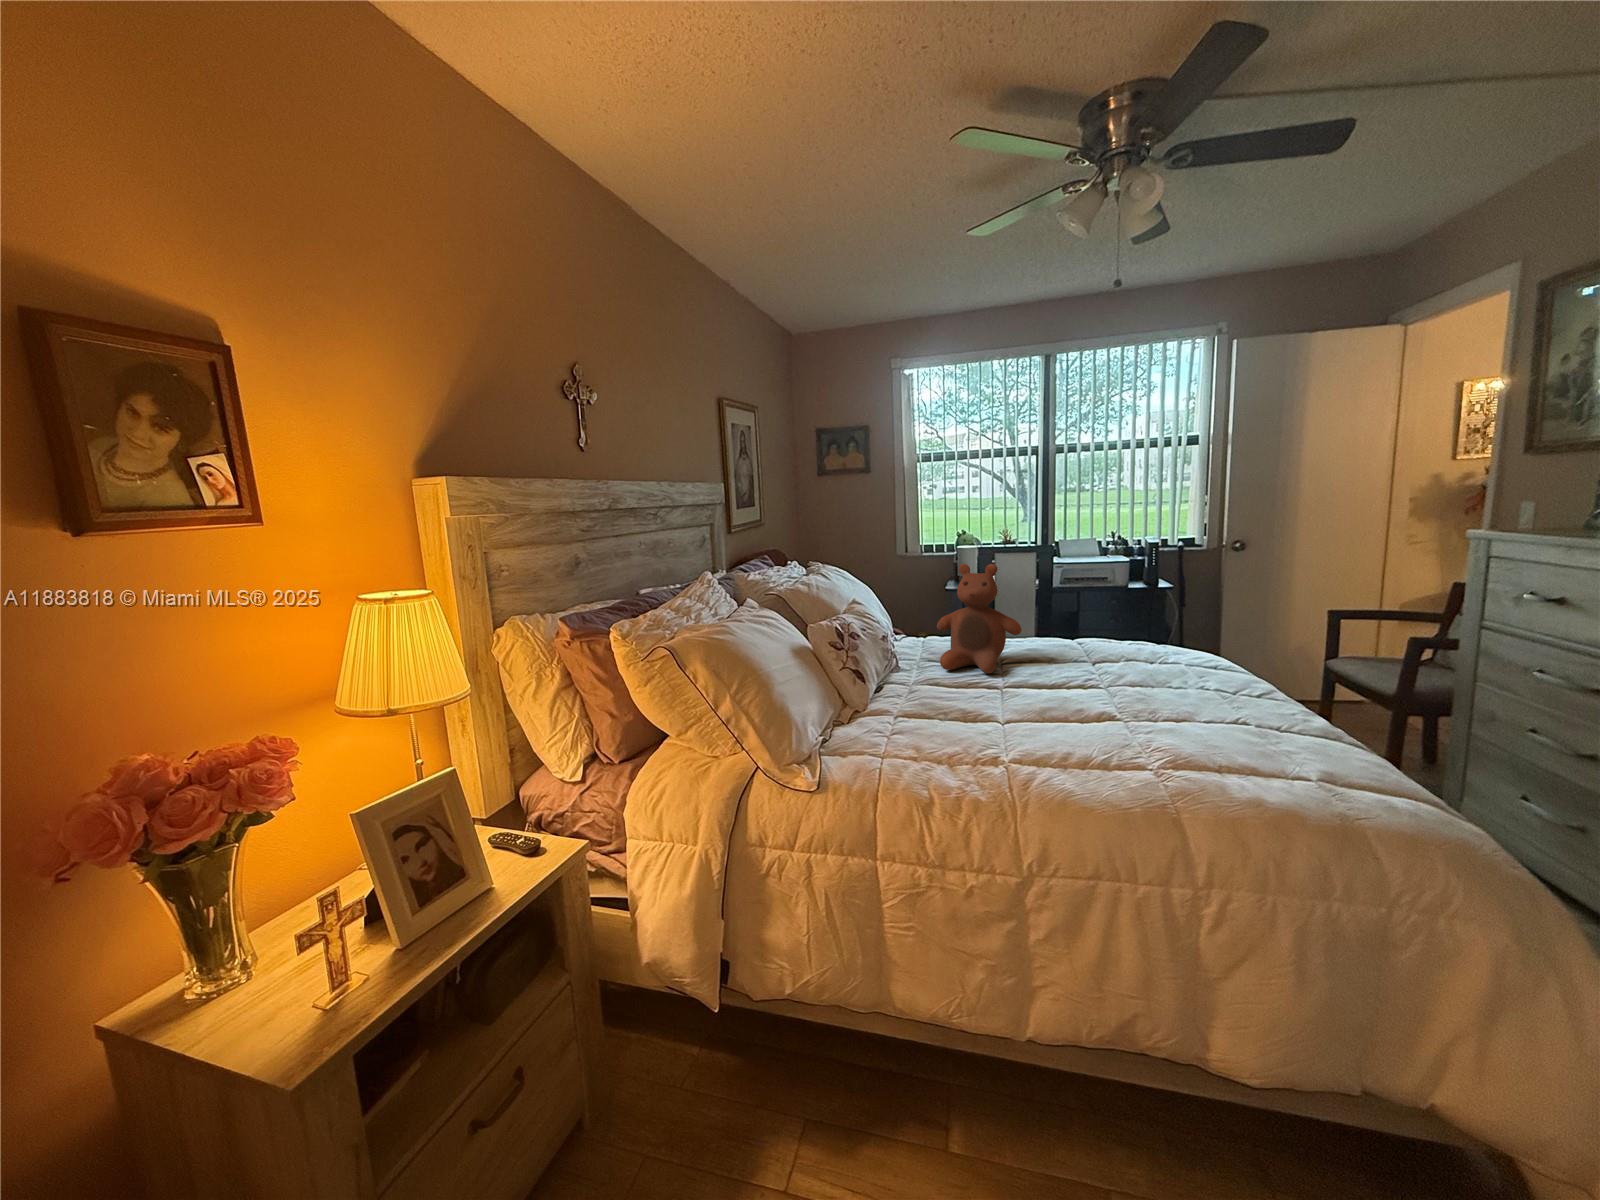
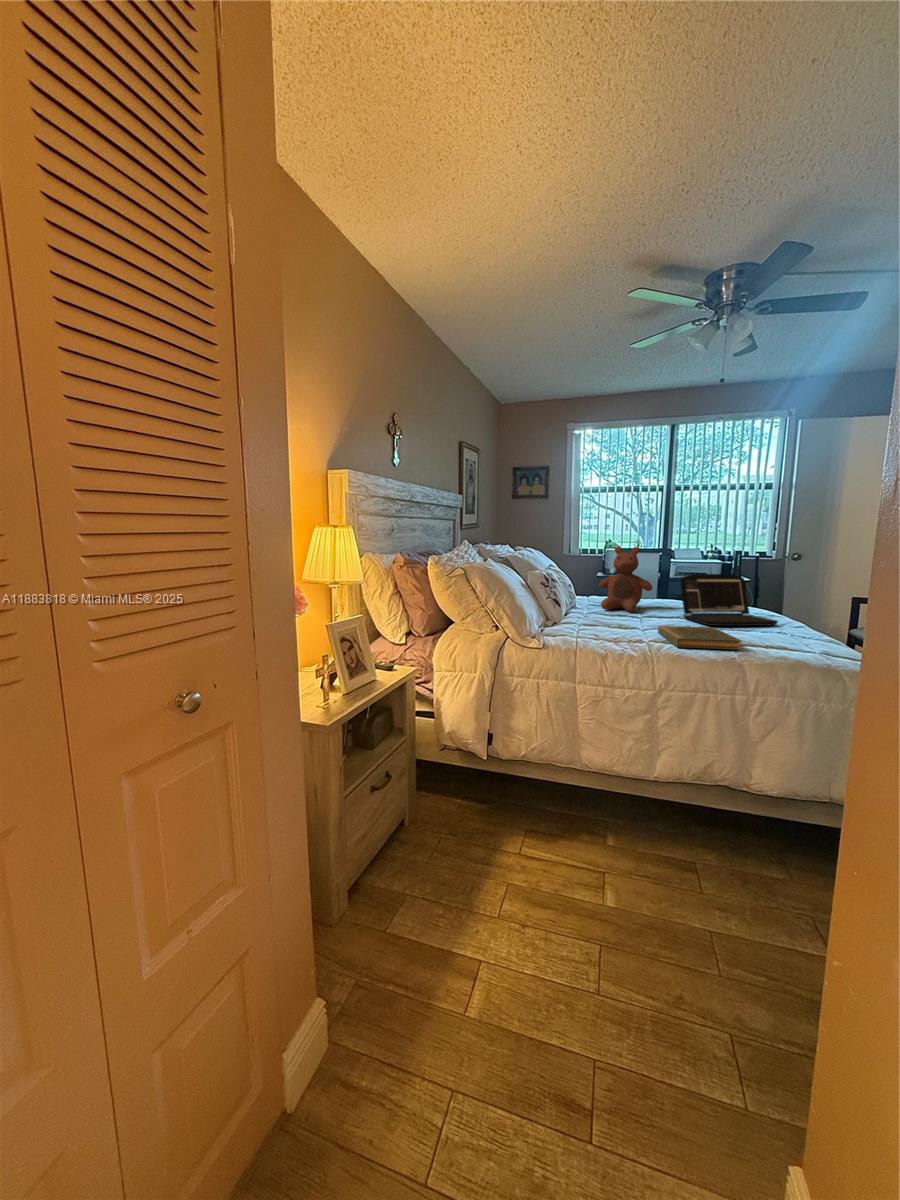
laptop: none [1064,606,1229,705] -> present [680,574,778,626]
book: none [1028,719,1178,781] -> present [658,626,742,650]

